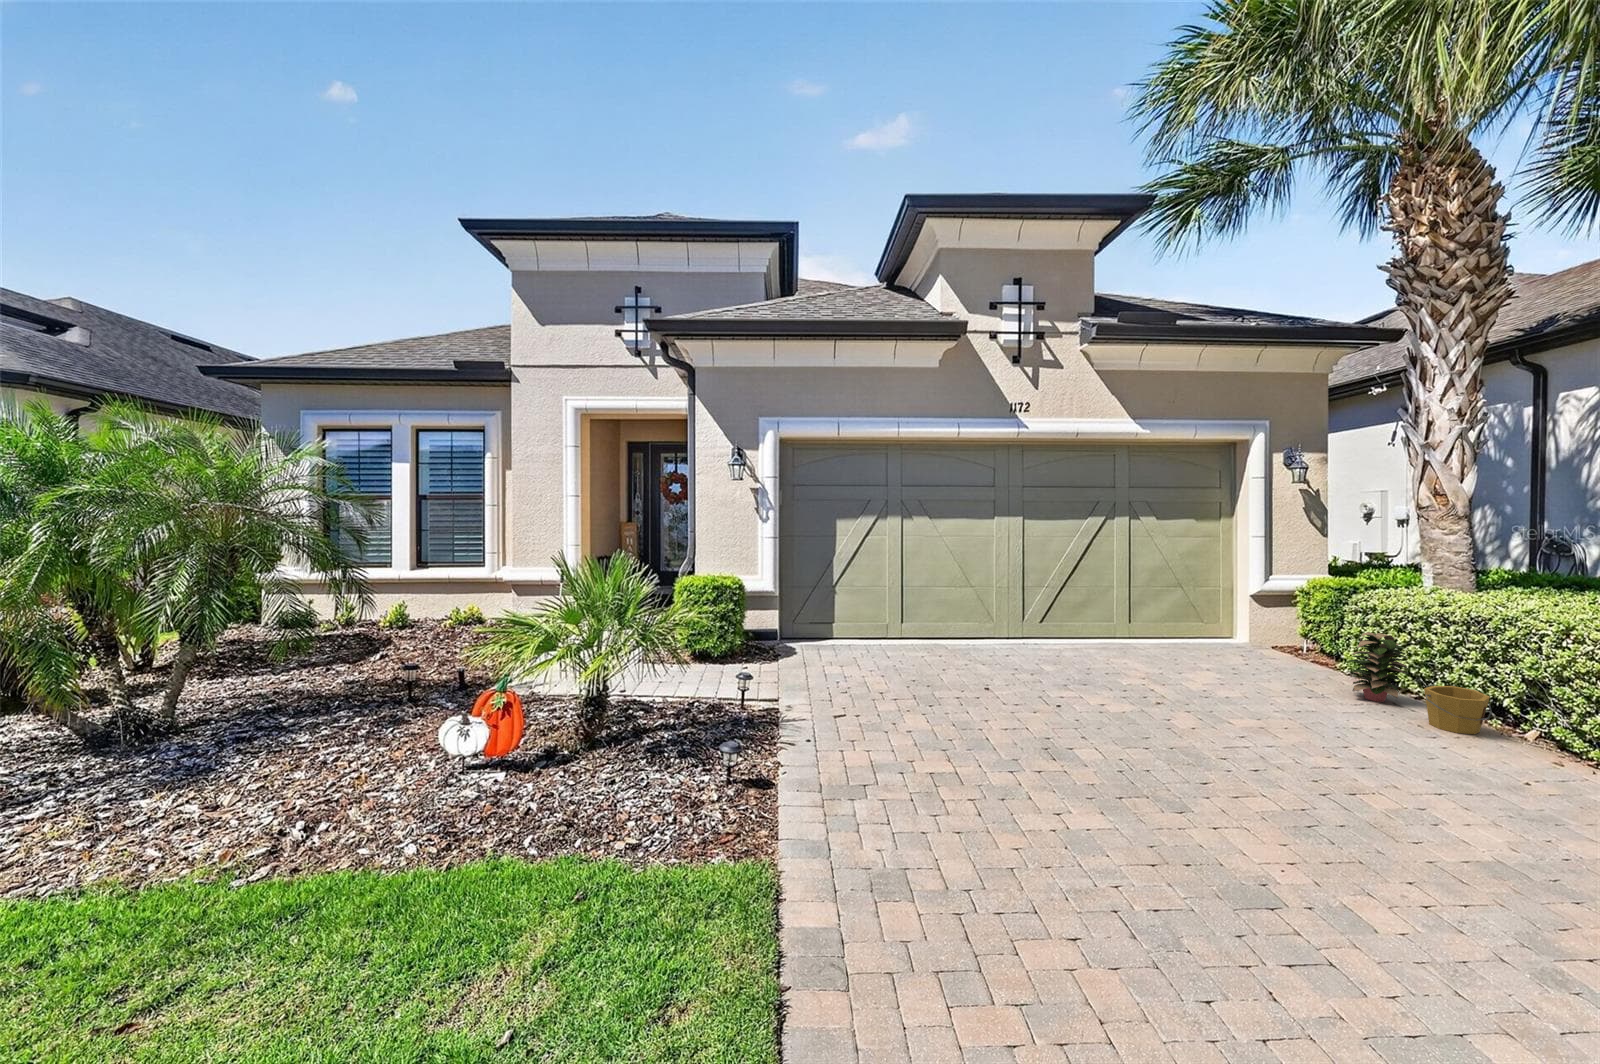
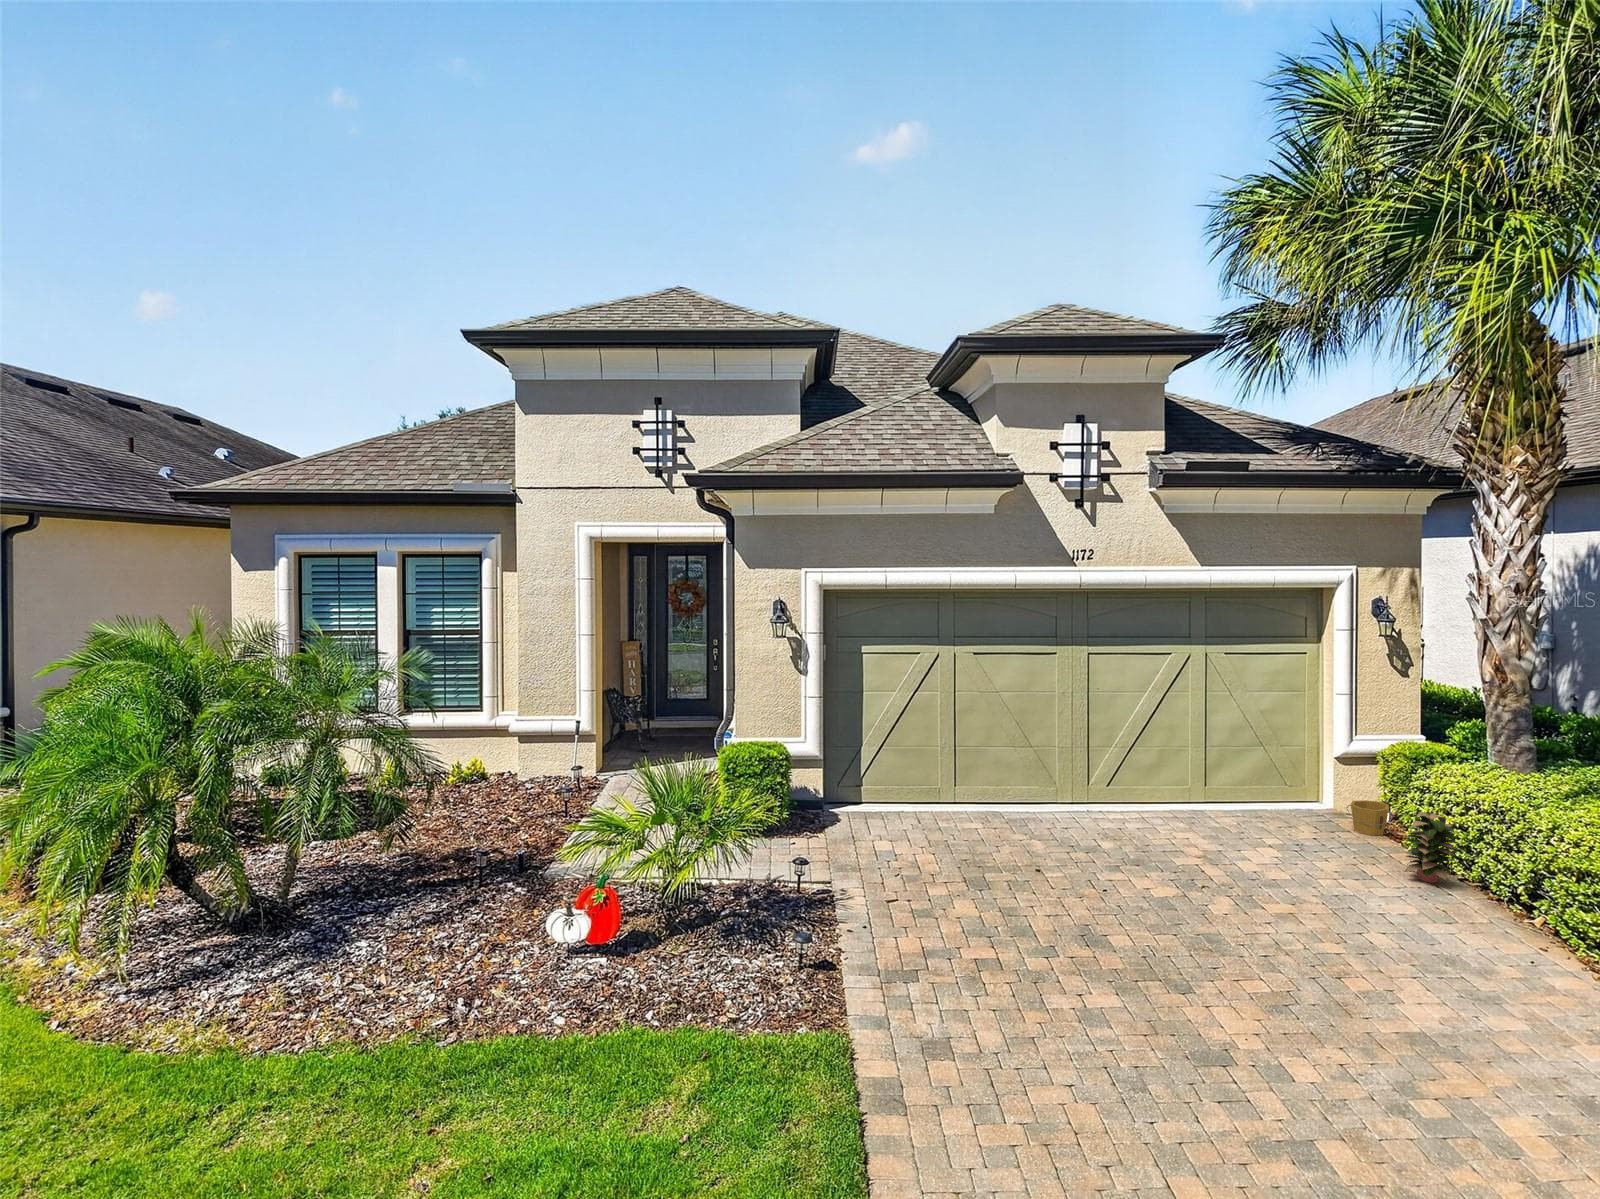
bucket: present [1424,686,1492,734] -> present [1347,800,1393,836]

